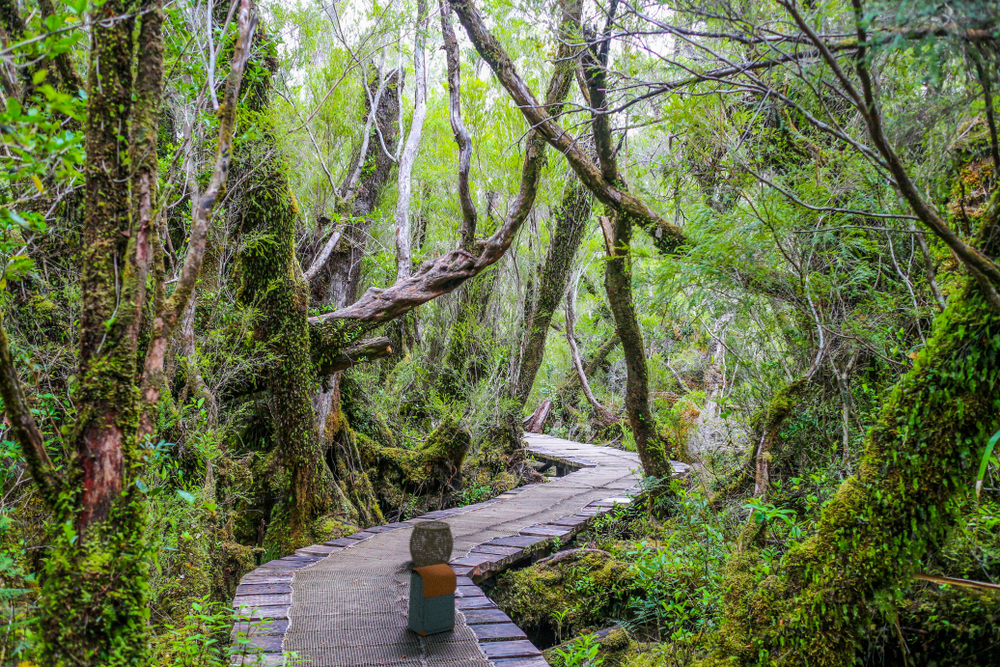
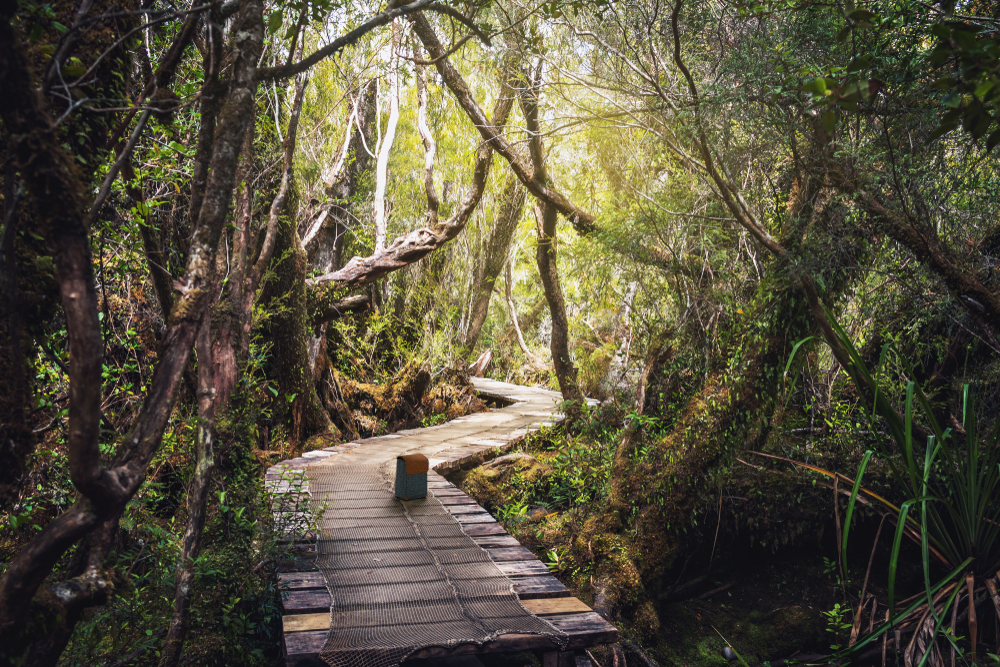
woven basket: present [409,521,453,566] -> none [390,431,423,463]

